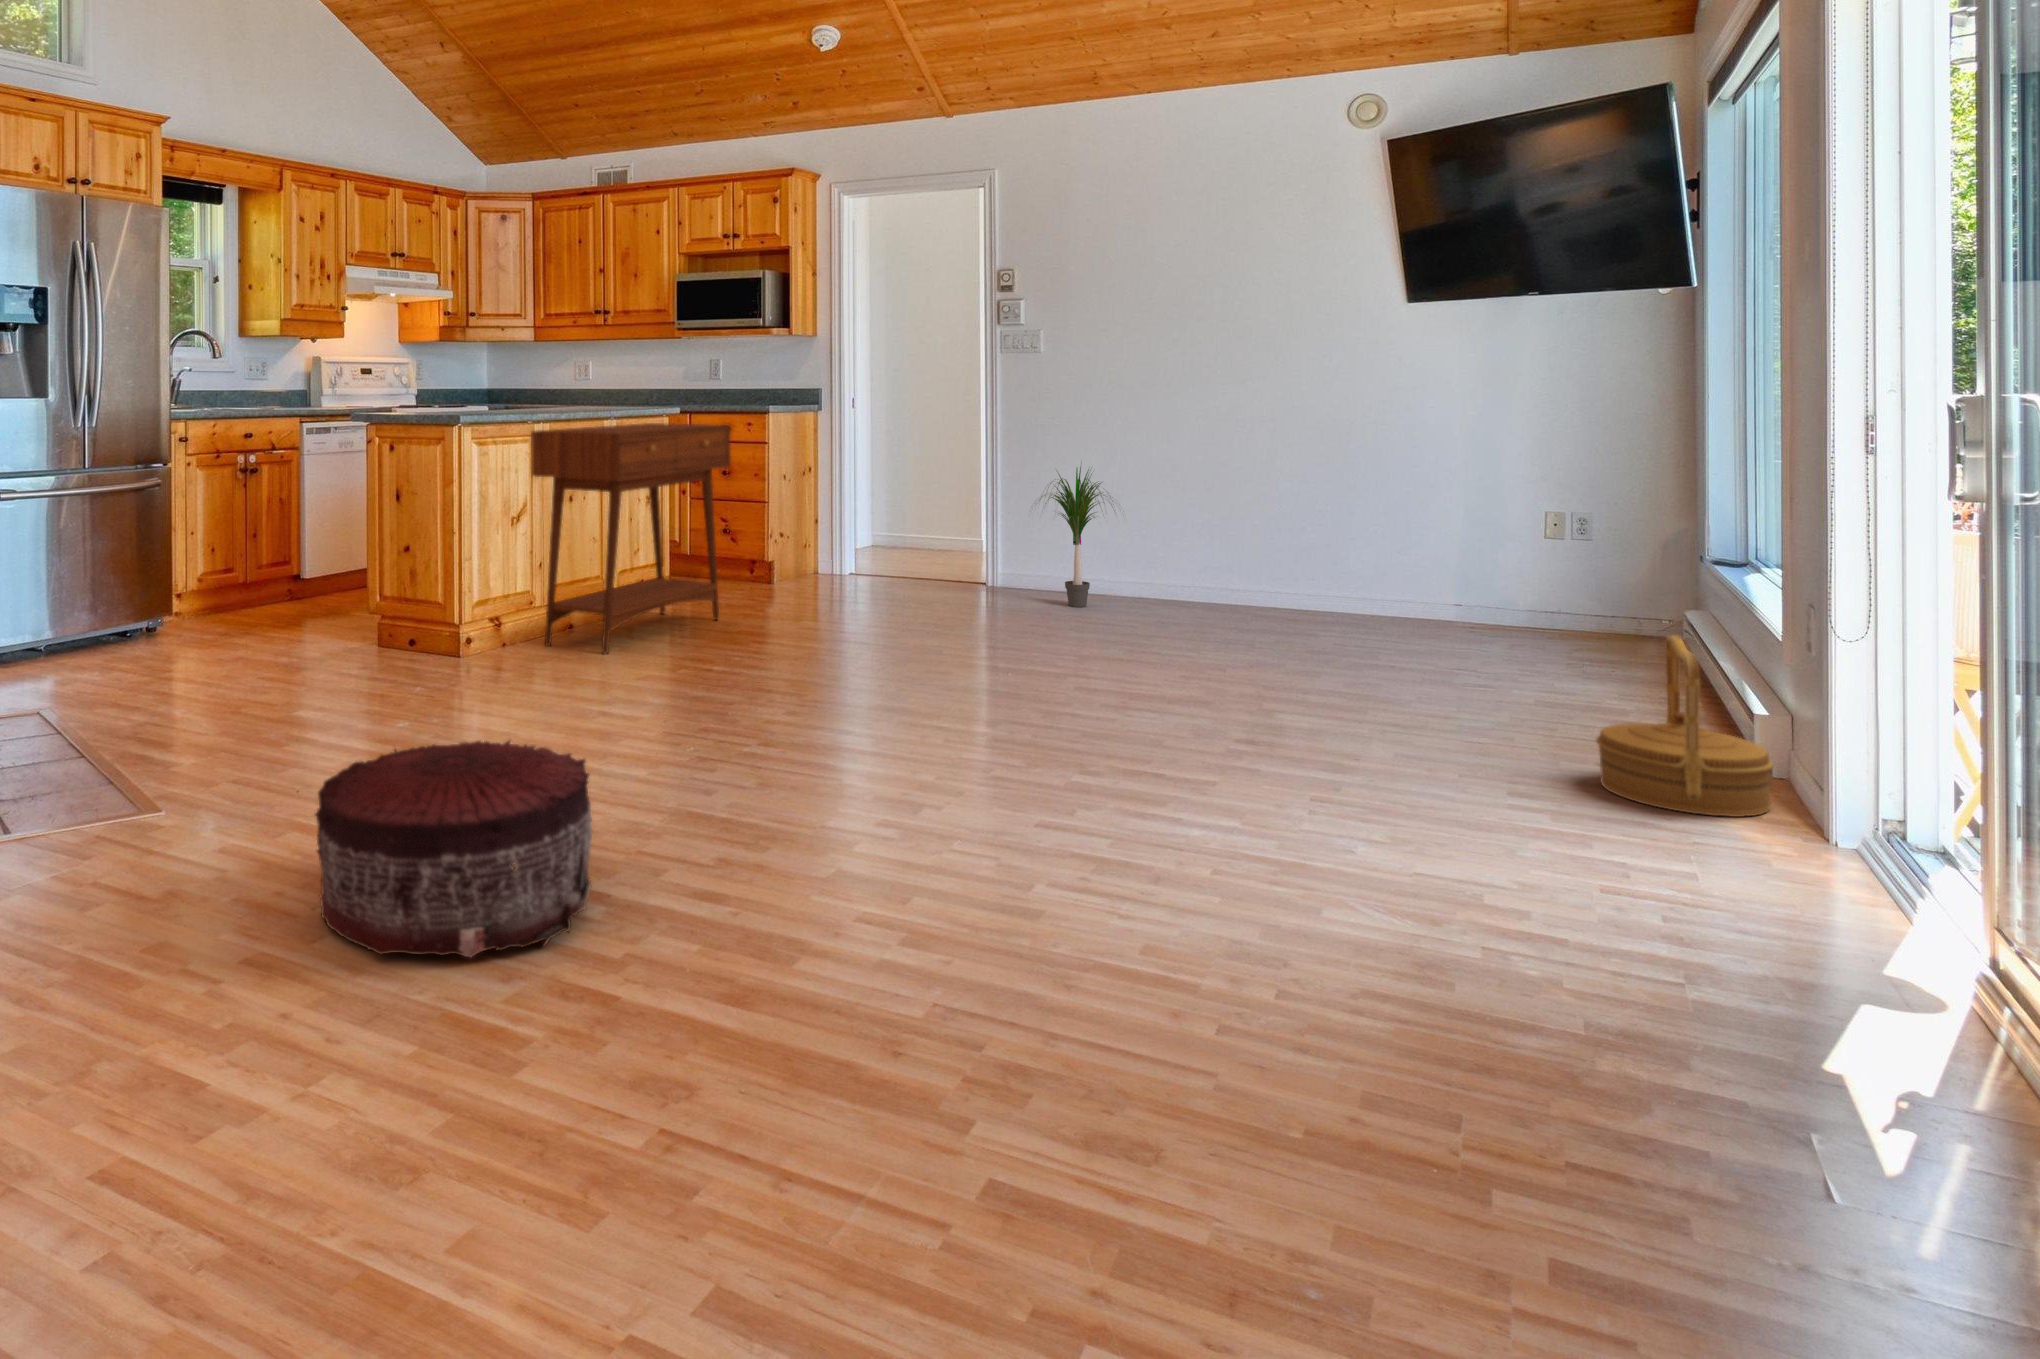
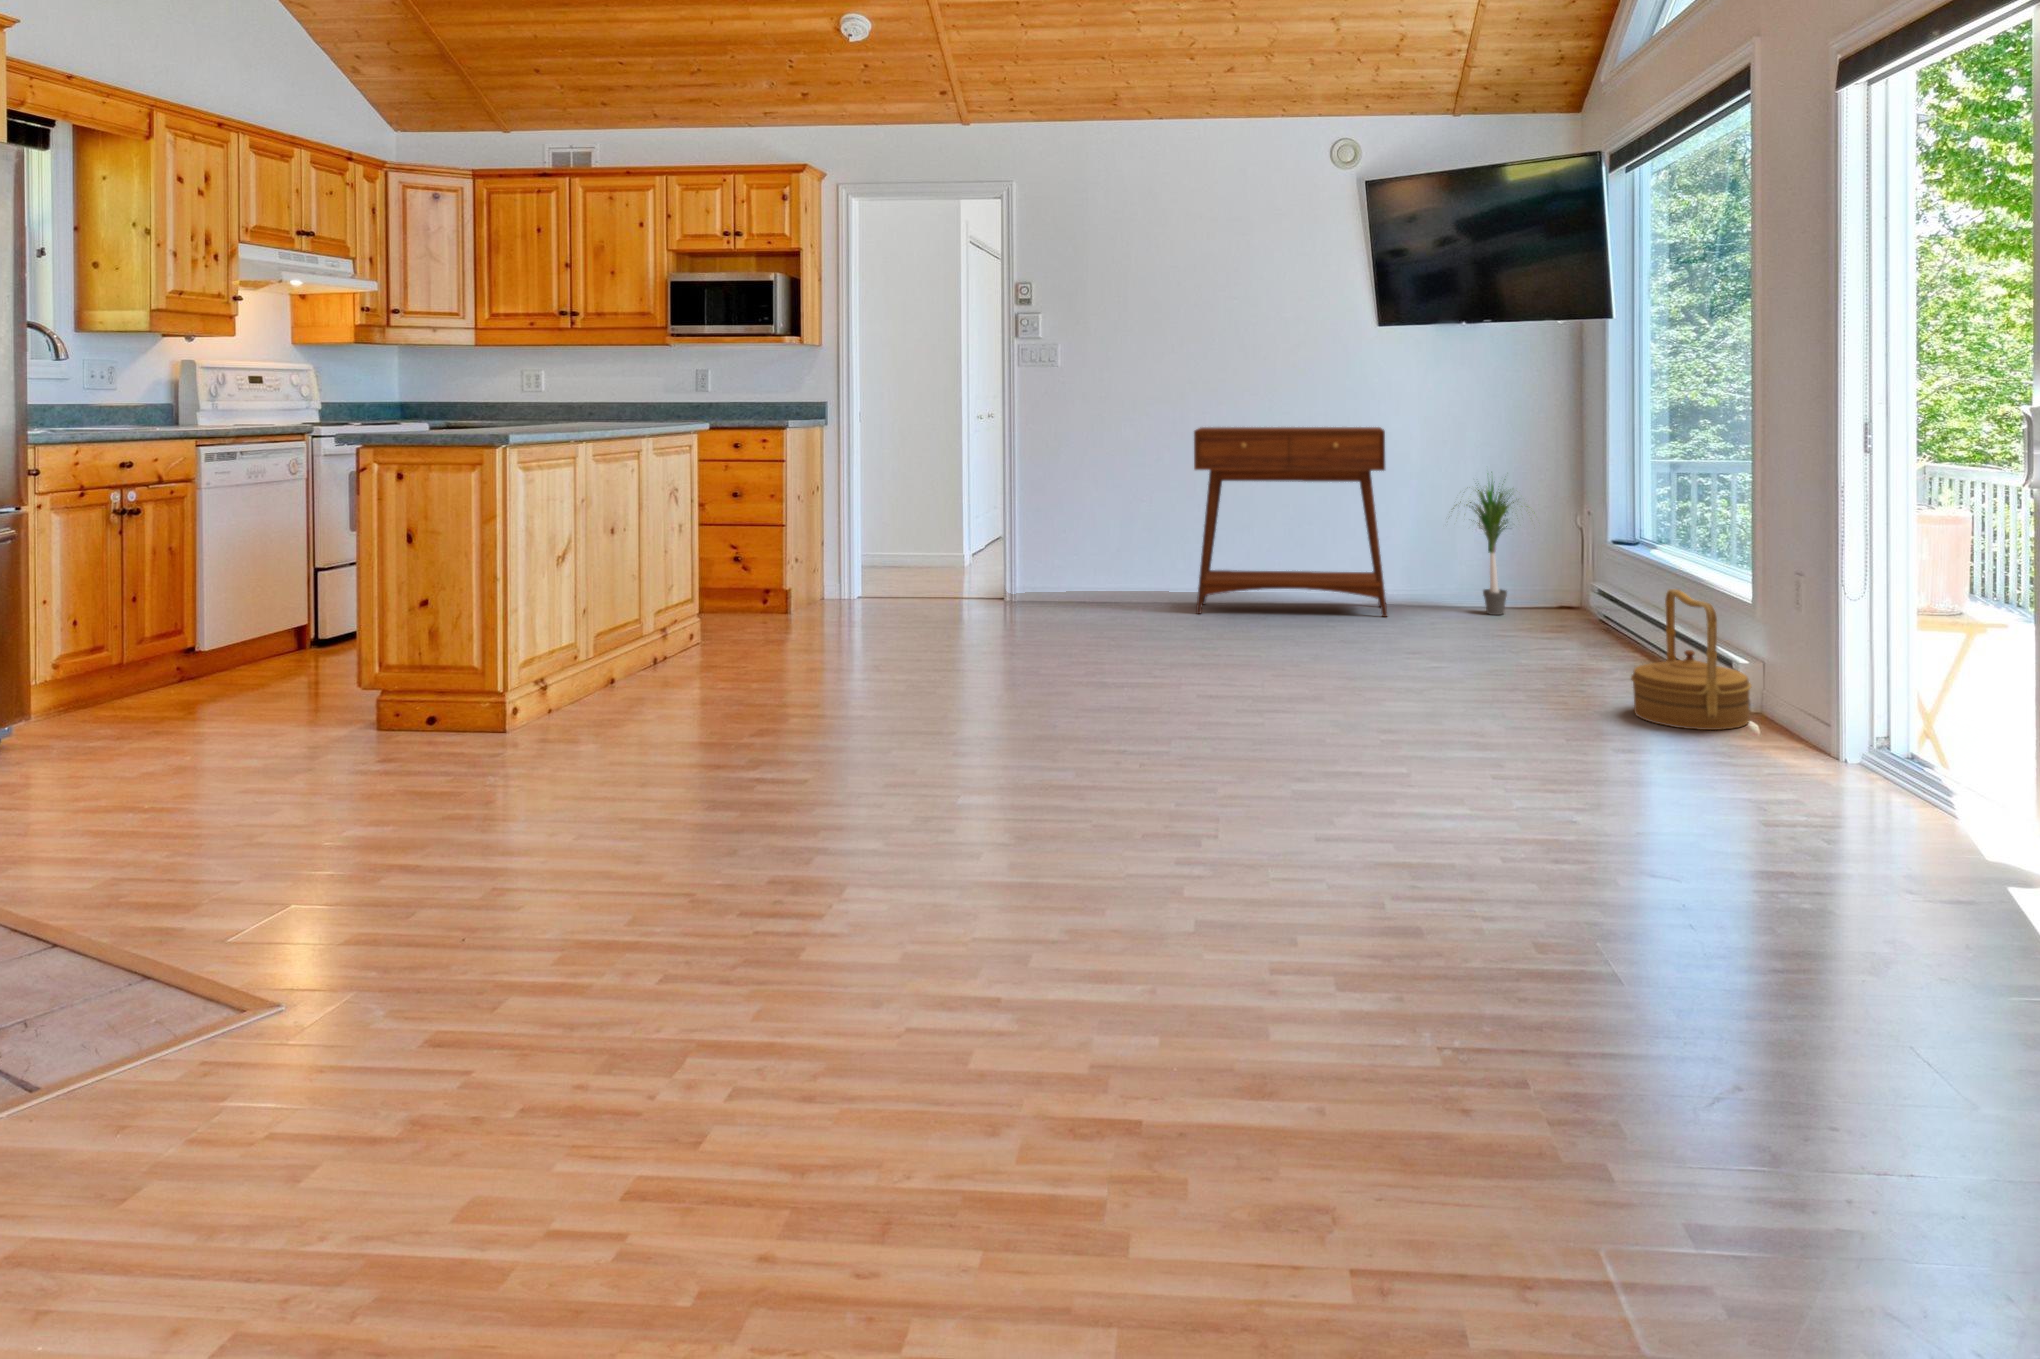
console table: present [531,423,731,654] -> present [1194,427,1387,617]
potted plant: present [1039,467,1115,607] -> present [1453,484,1535,615]
pouf: present [315,740,592,957] -> none [643,810,994,1101]

